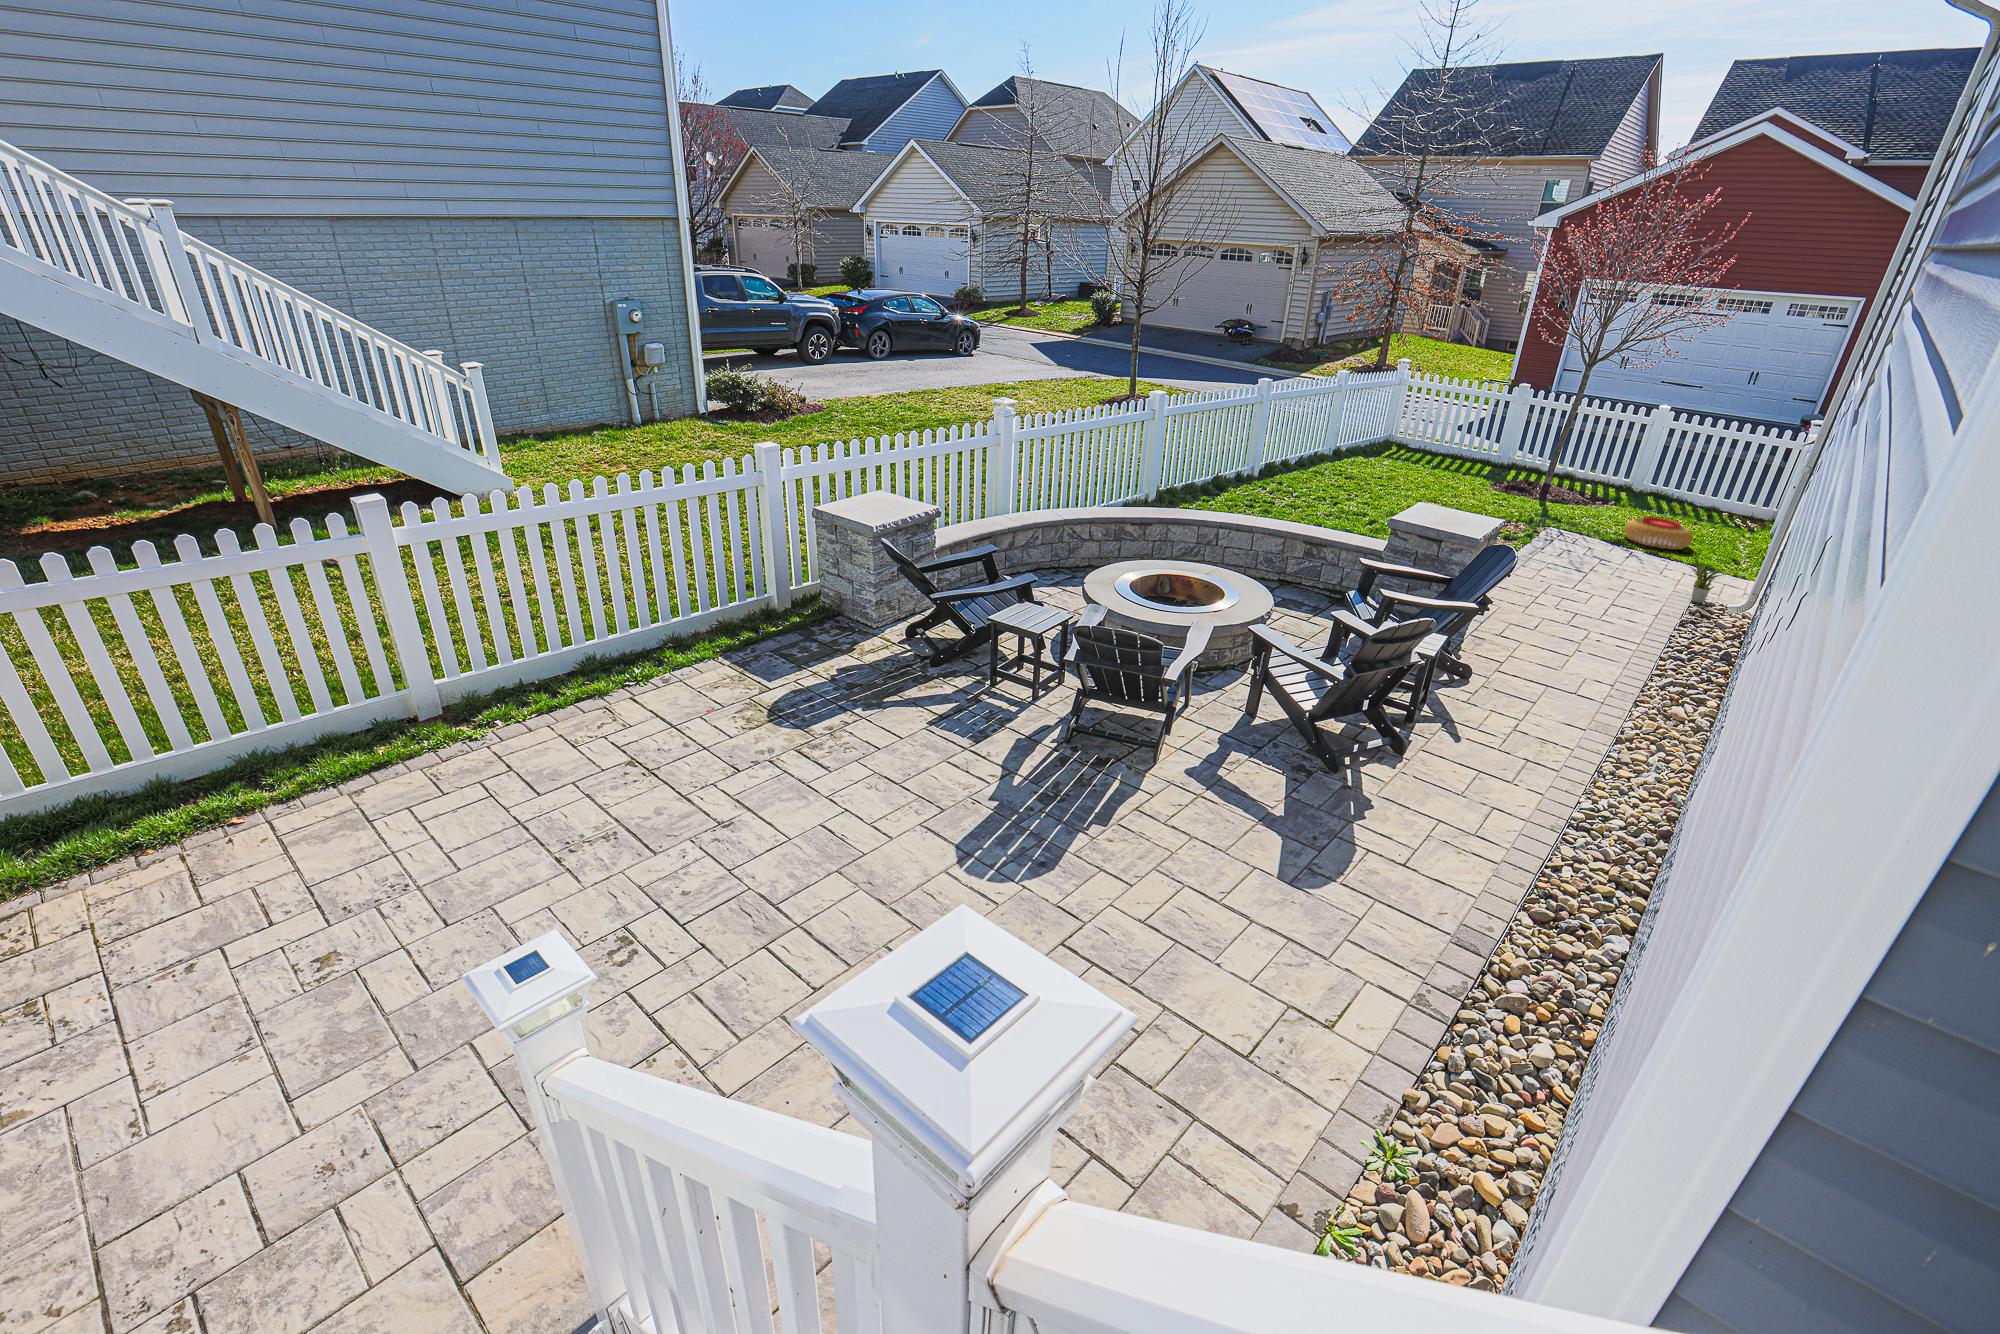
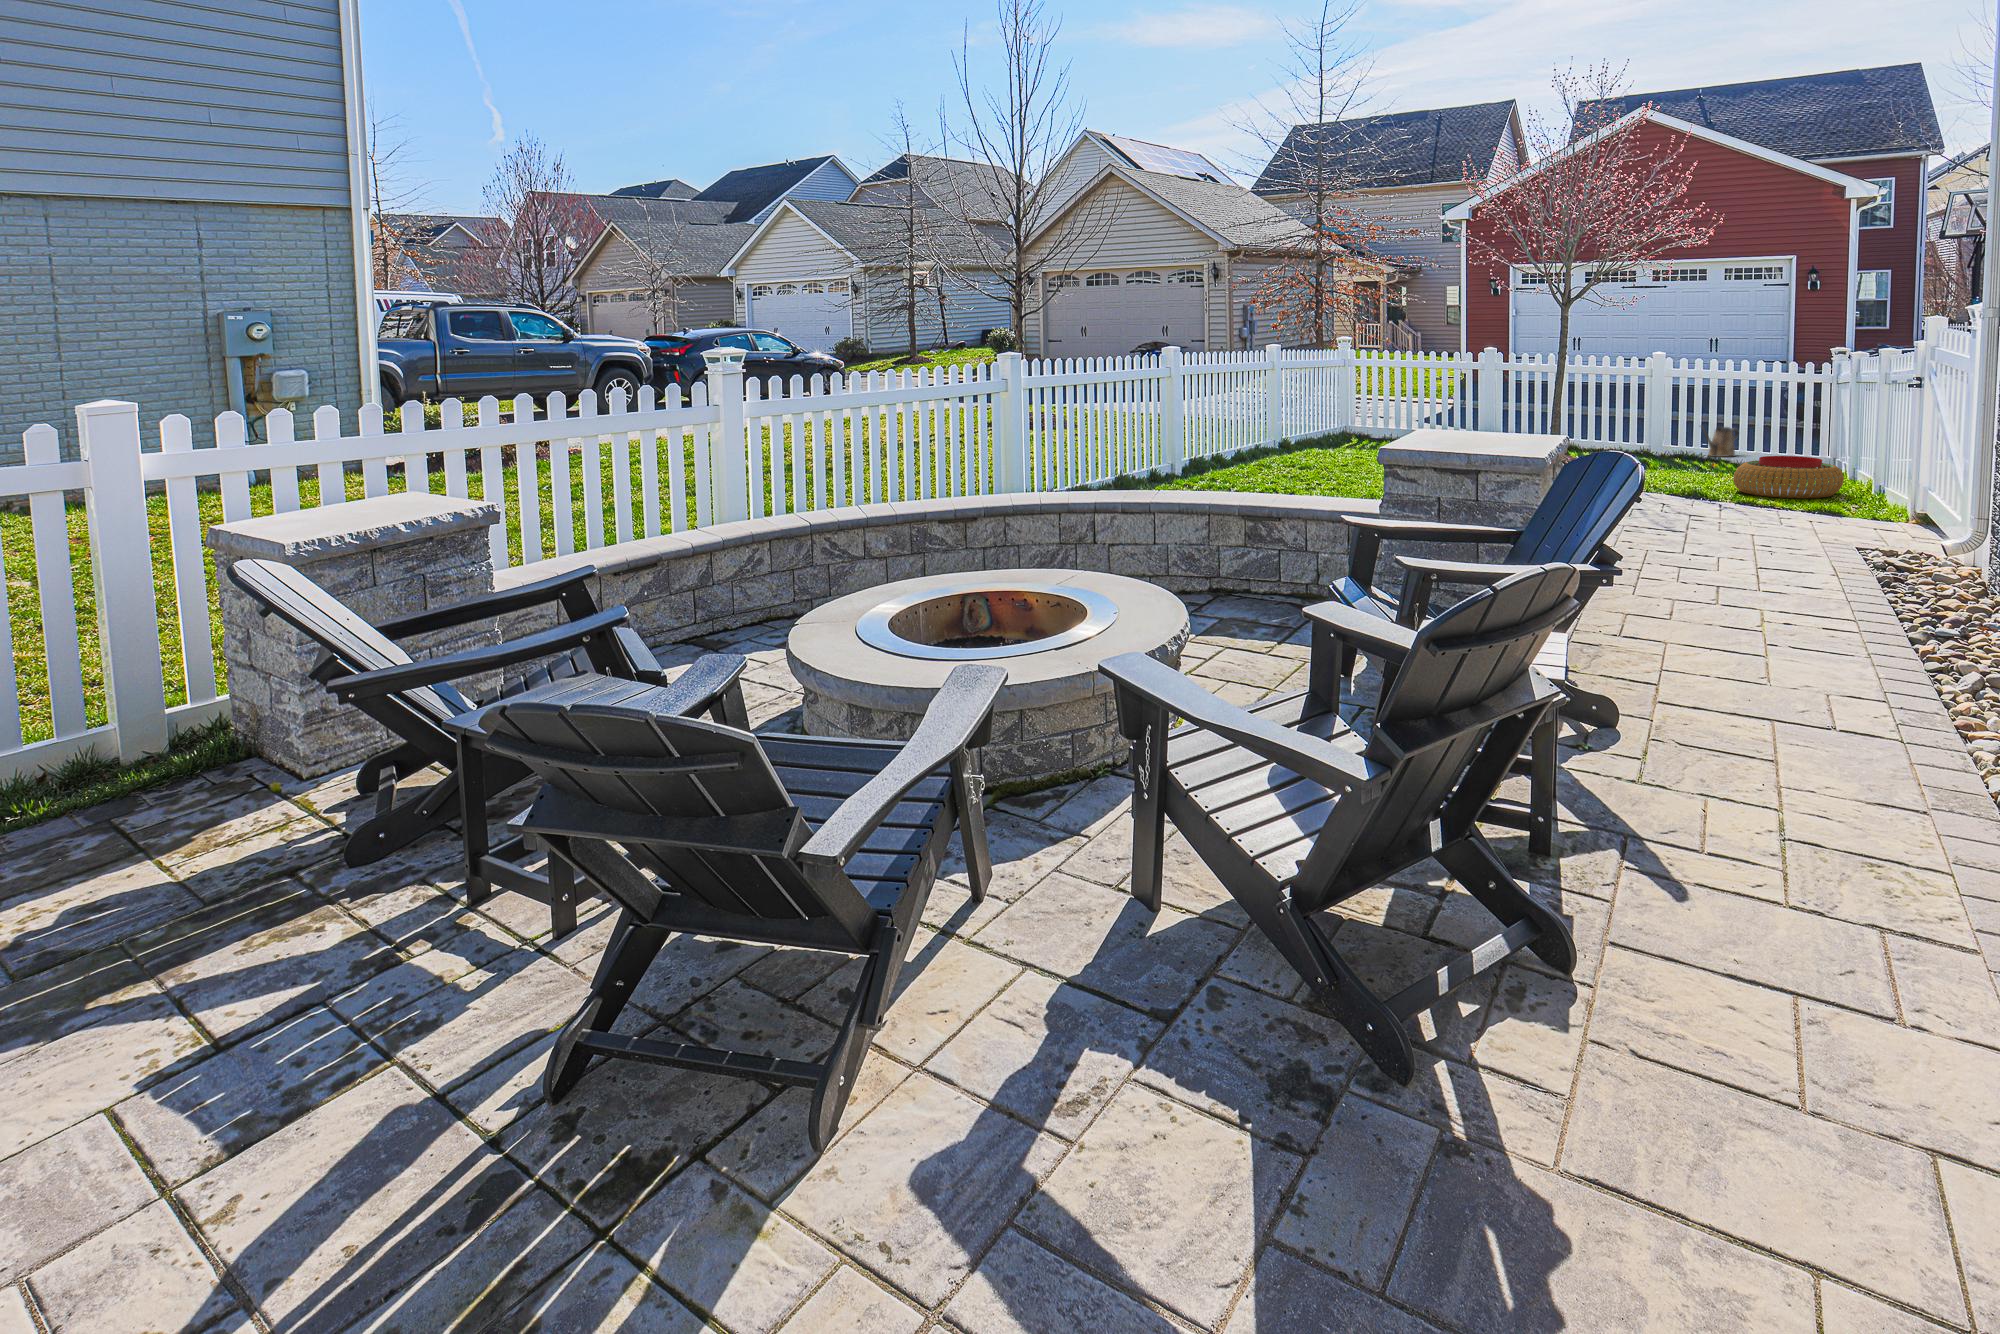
watering can: none [1625,480,1653,504] -> present [1701,426,1738,457]
potted plant: present [1685,559,1726,603] -> none [1892,484,1972,557]

